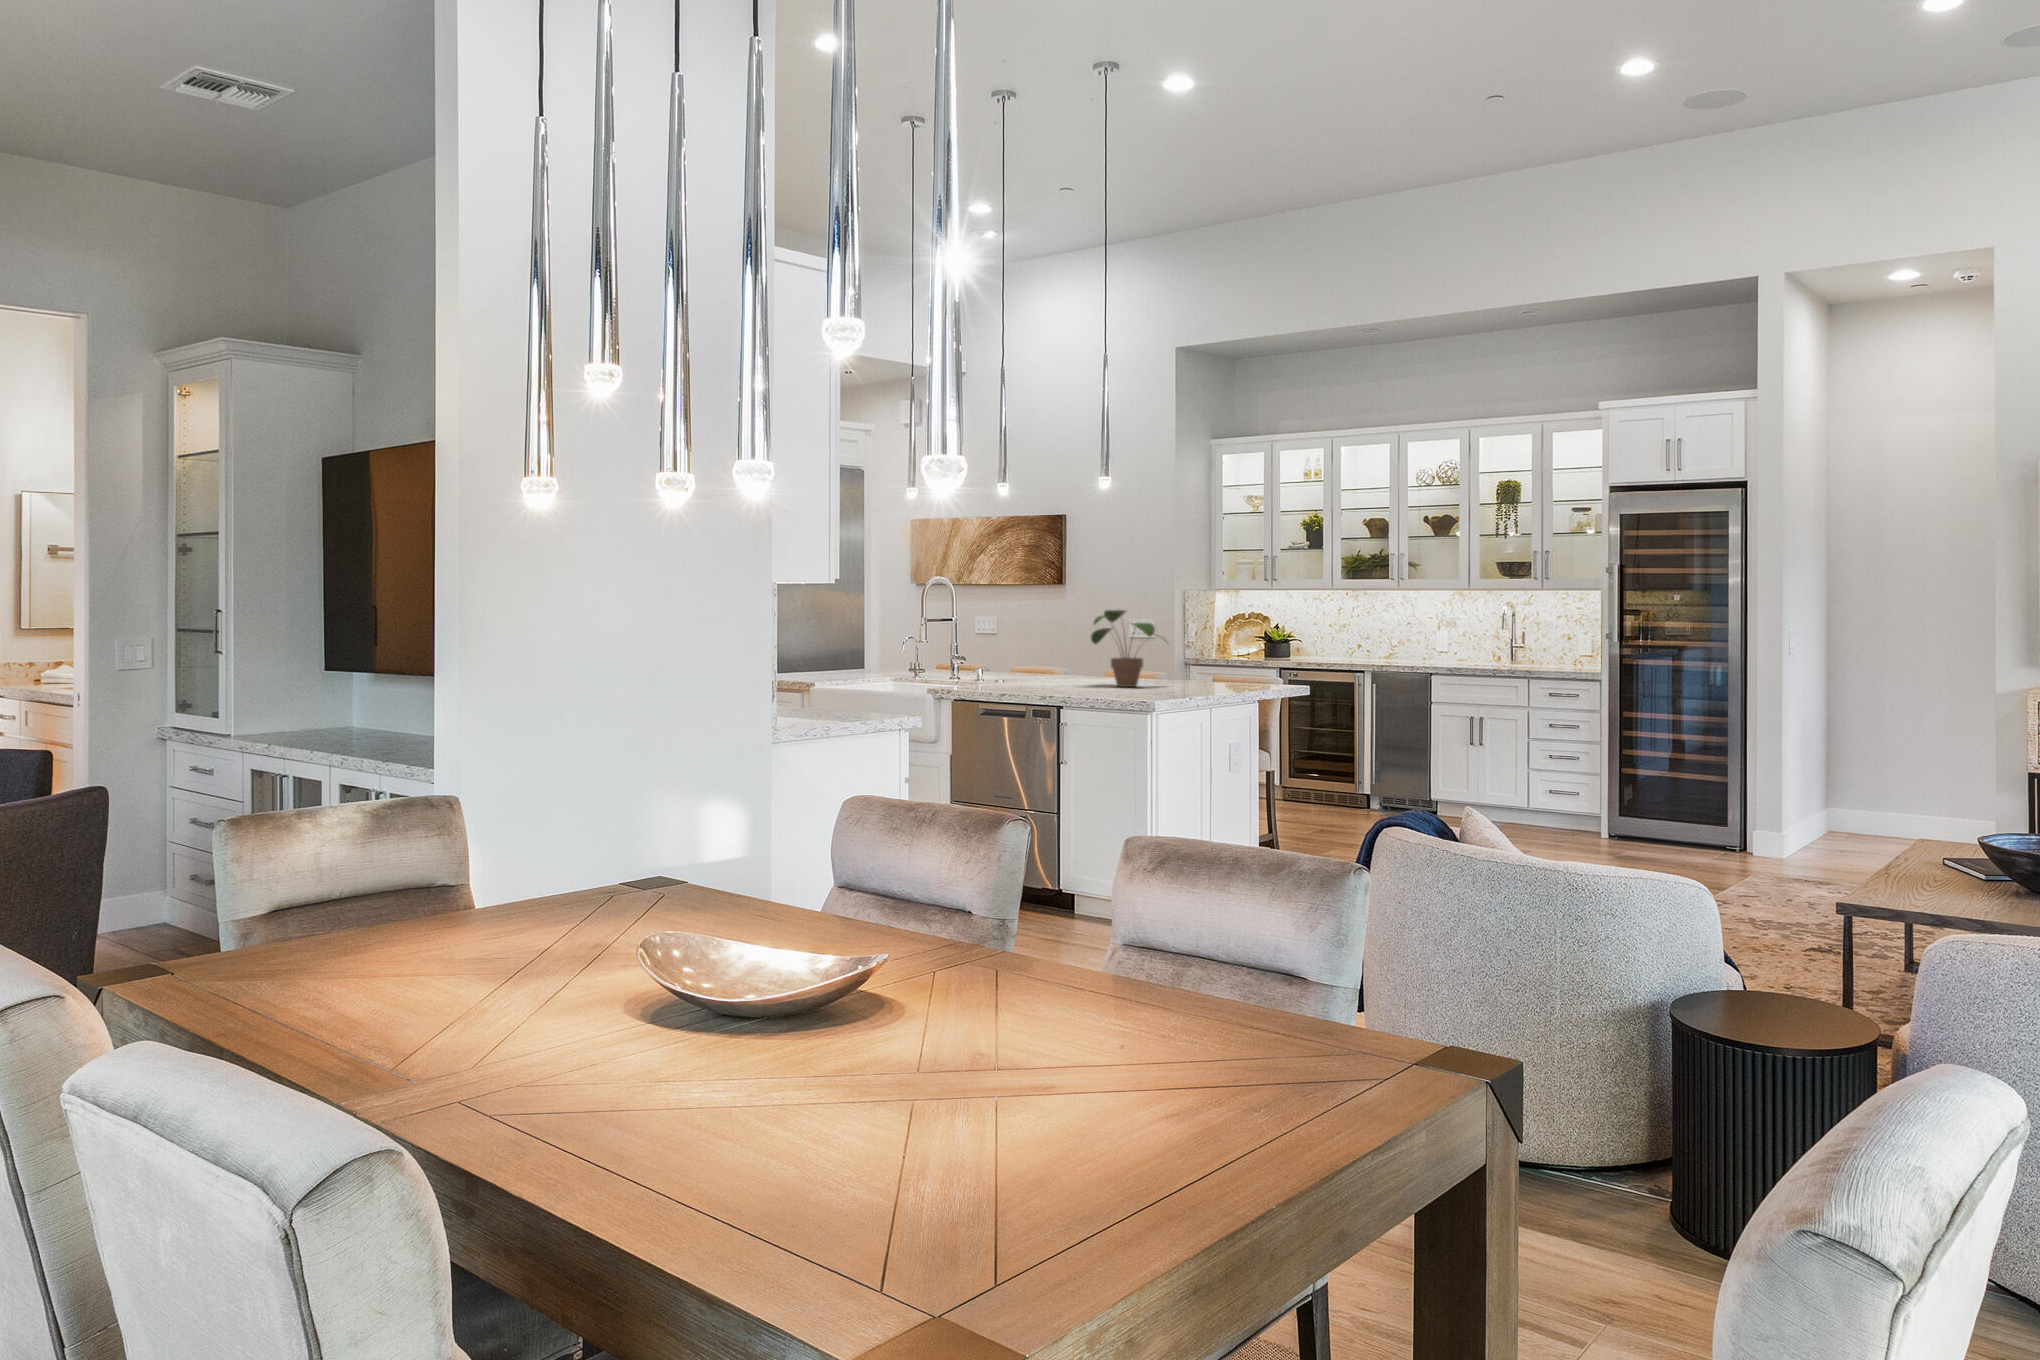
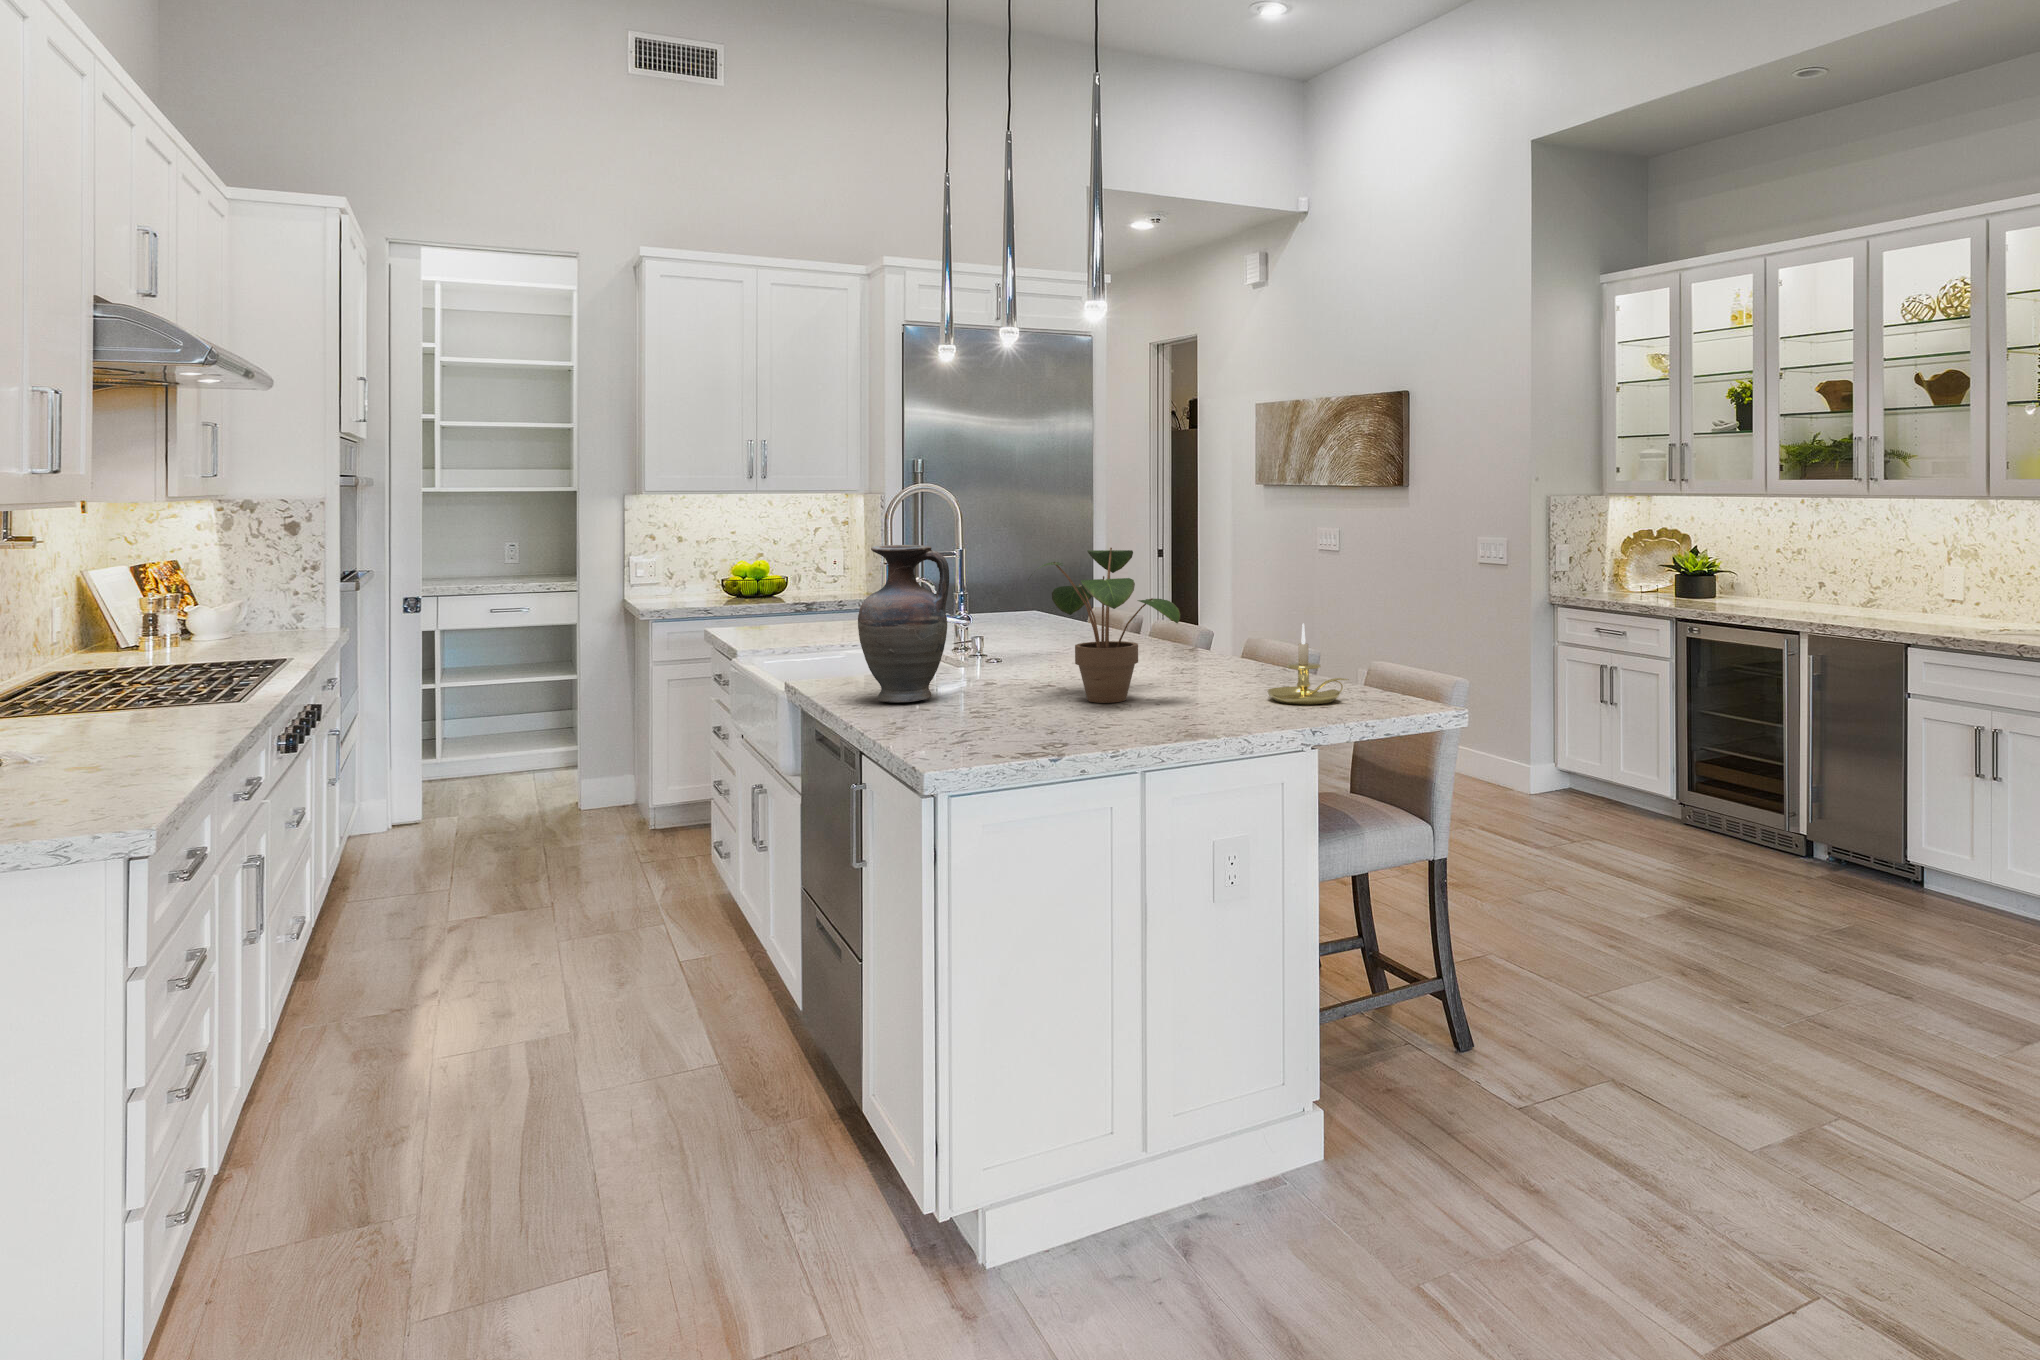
vase: none [1005,607,1051,688] -> present [858,545,949,702]
candle holder: none [1201,646,1246,686] -> present [1267,623,1349,705]

